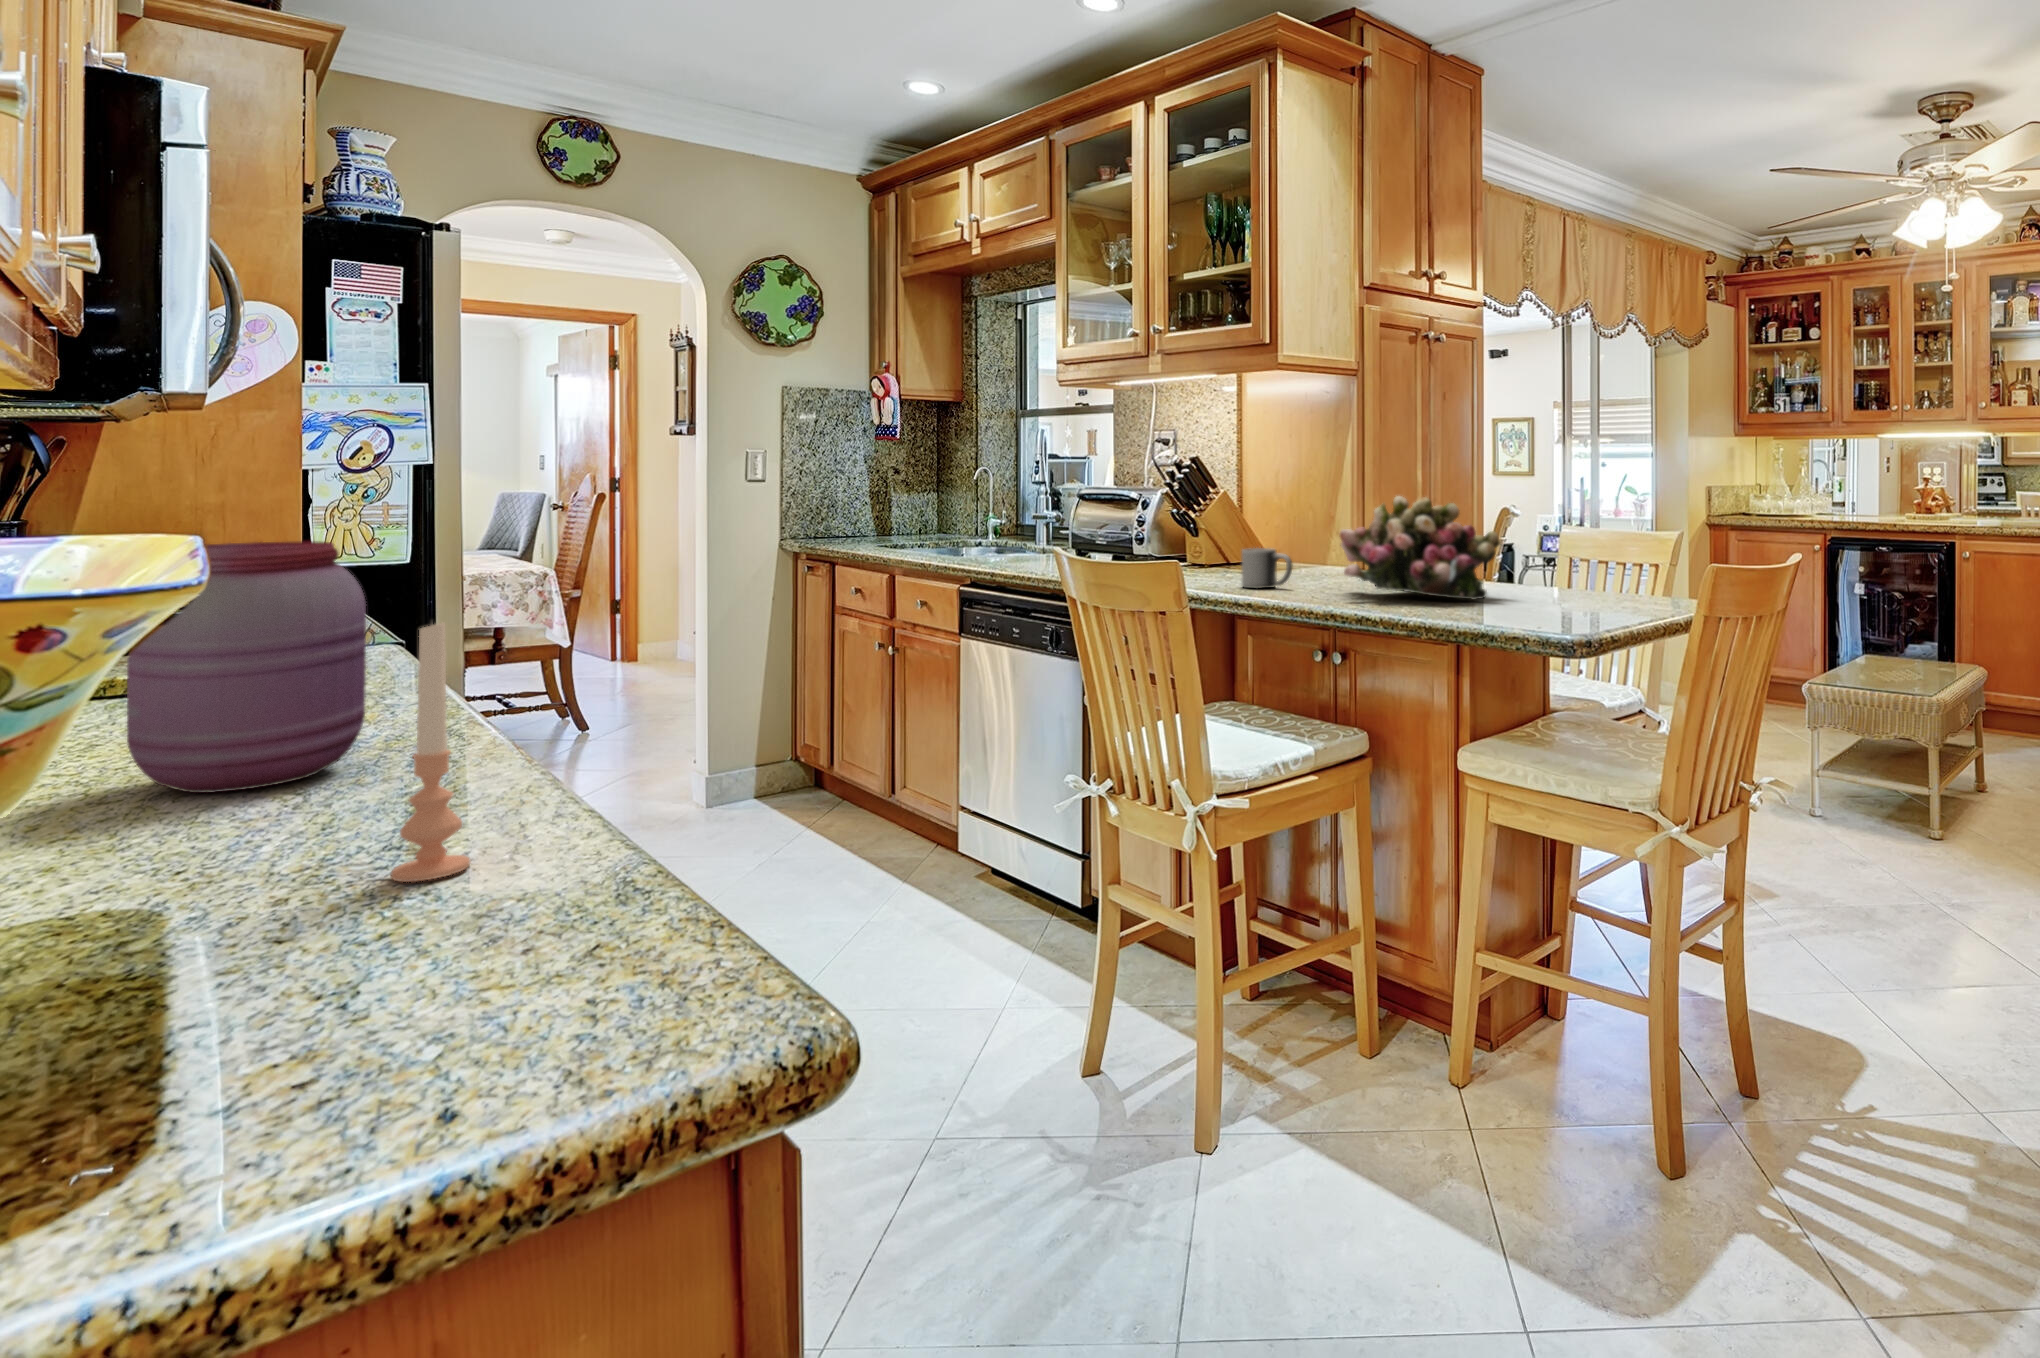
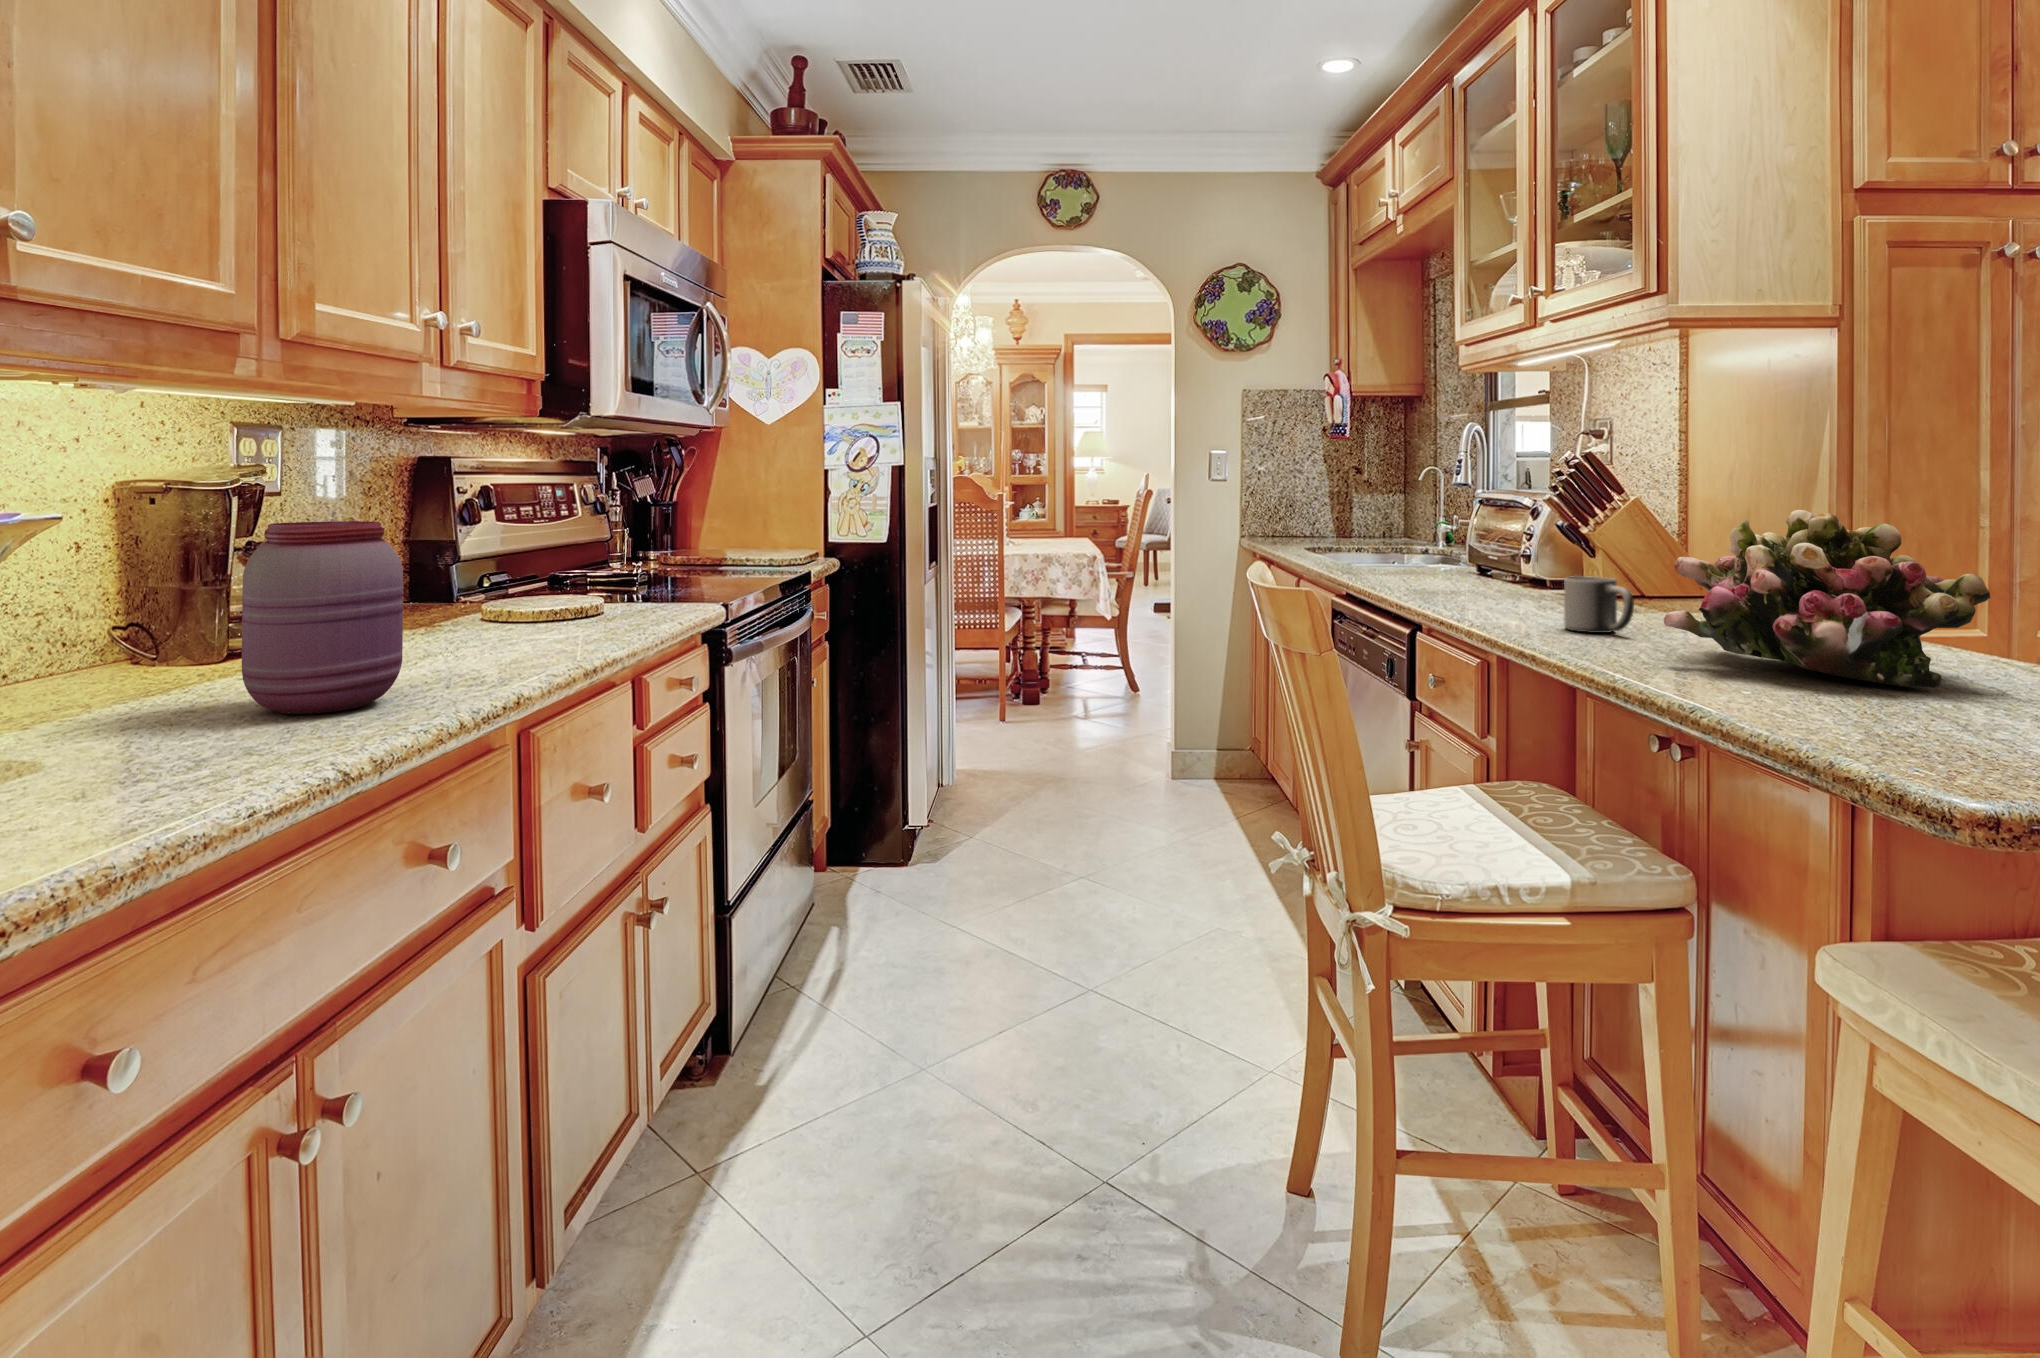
candle: present [391,623,470,882] -> none [44,594,116,822]

